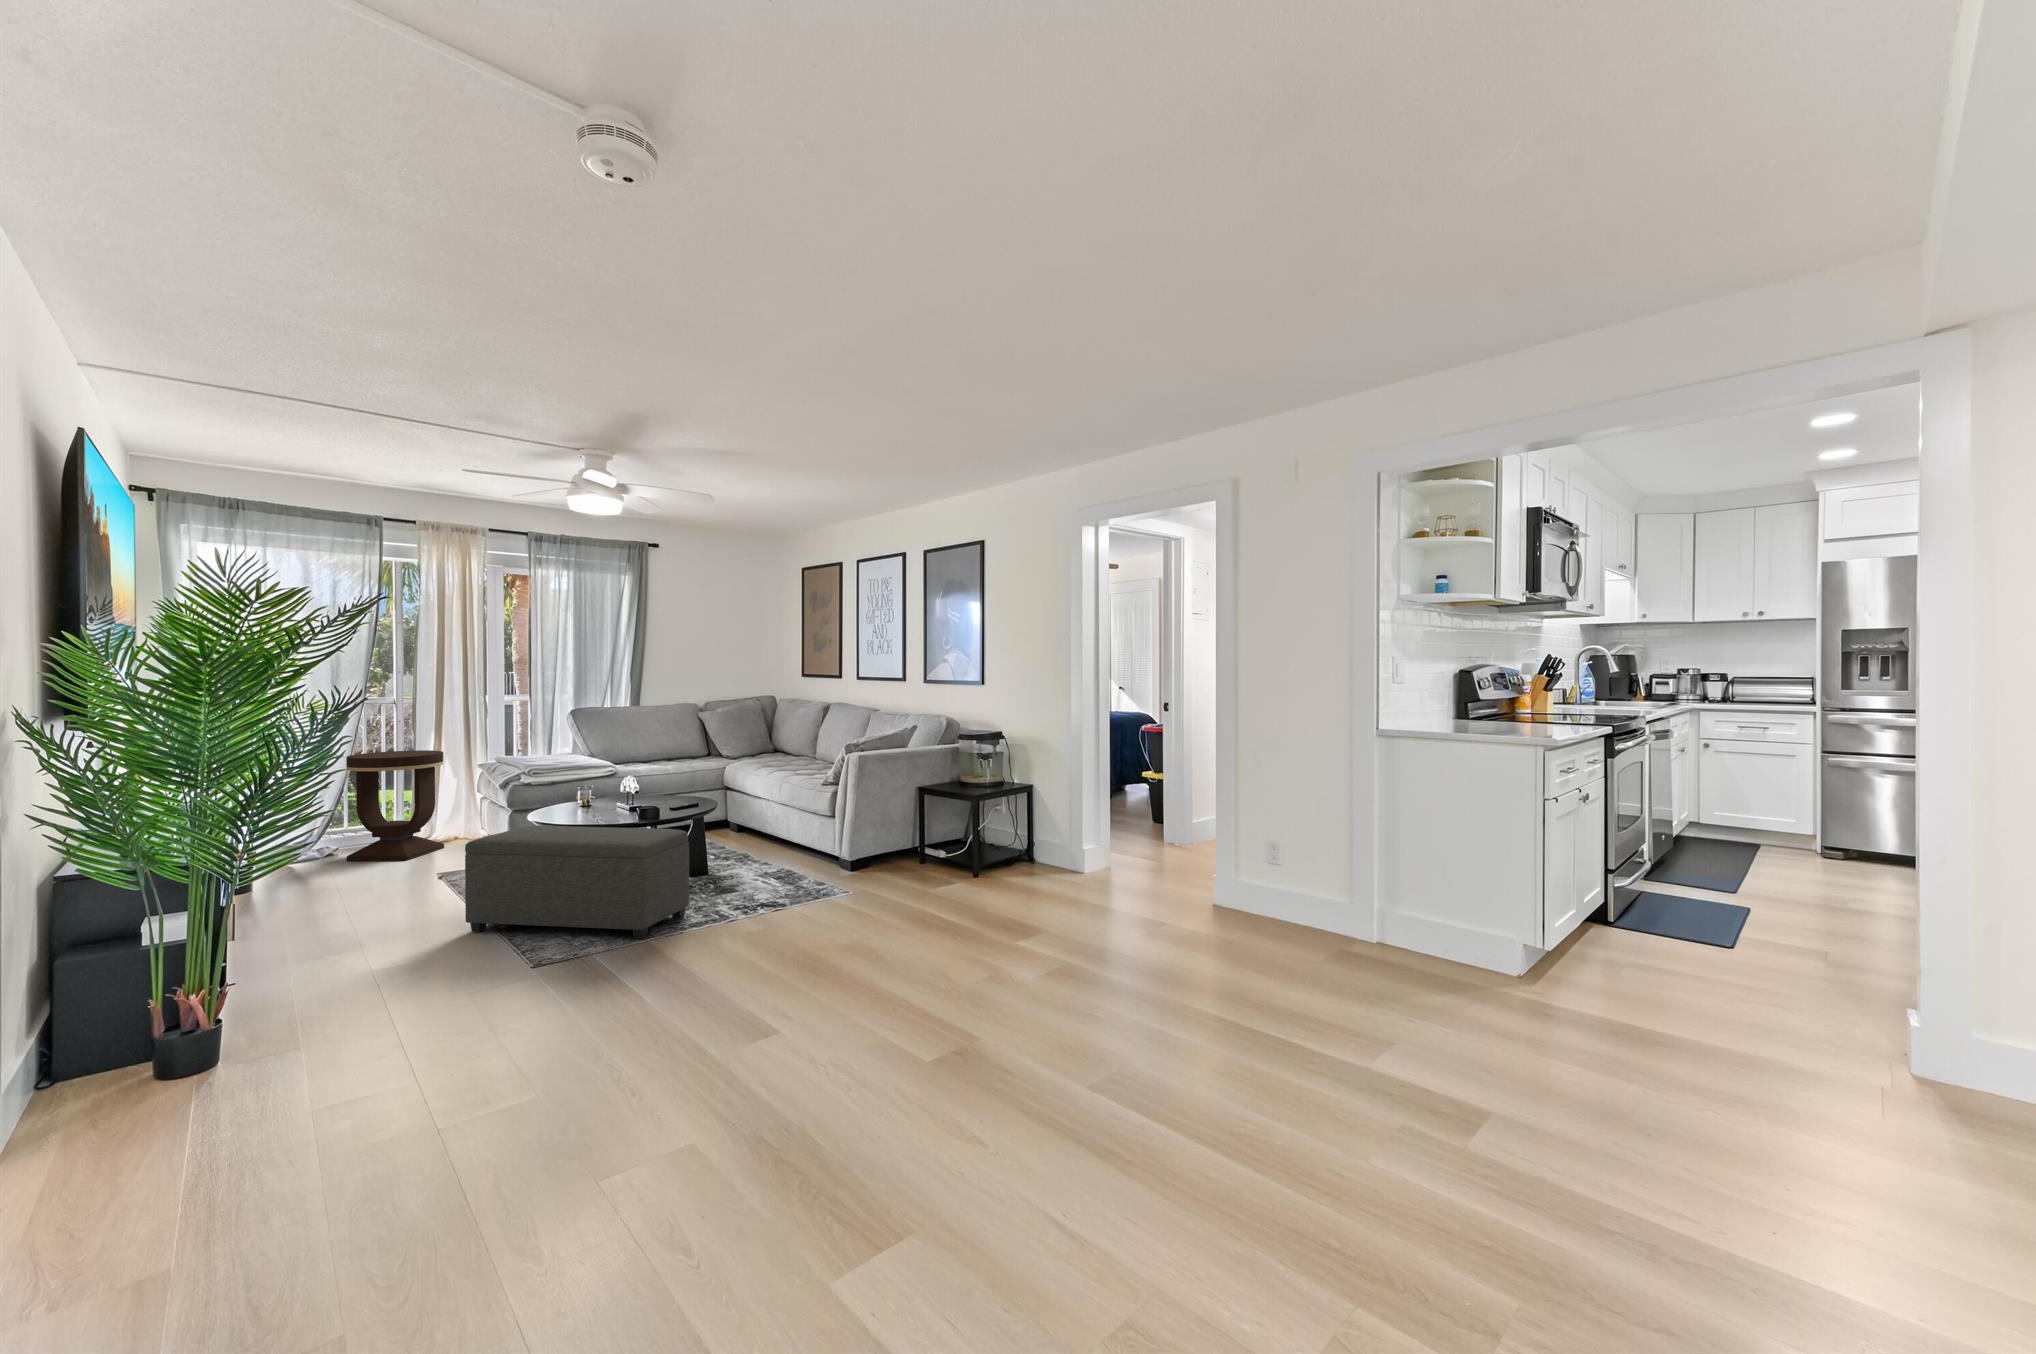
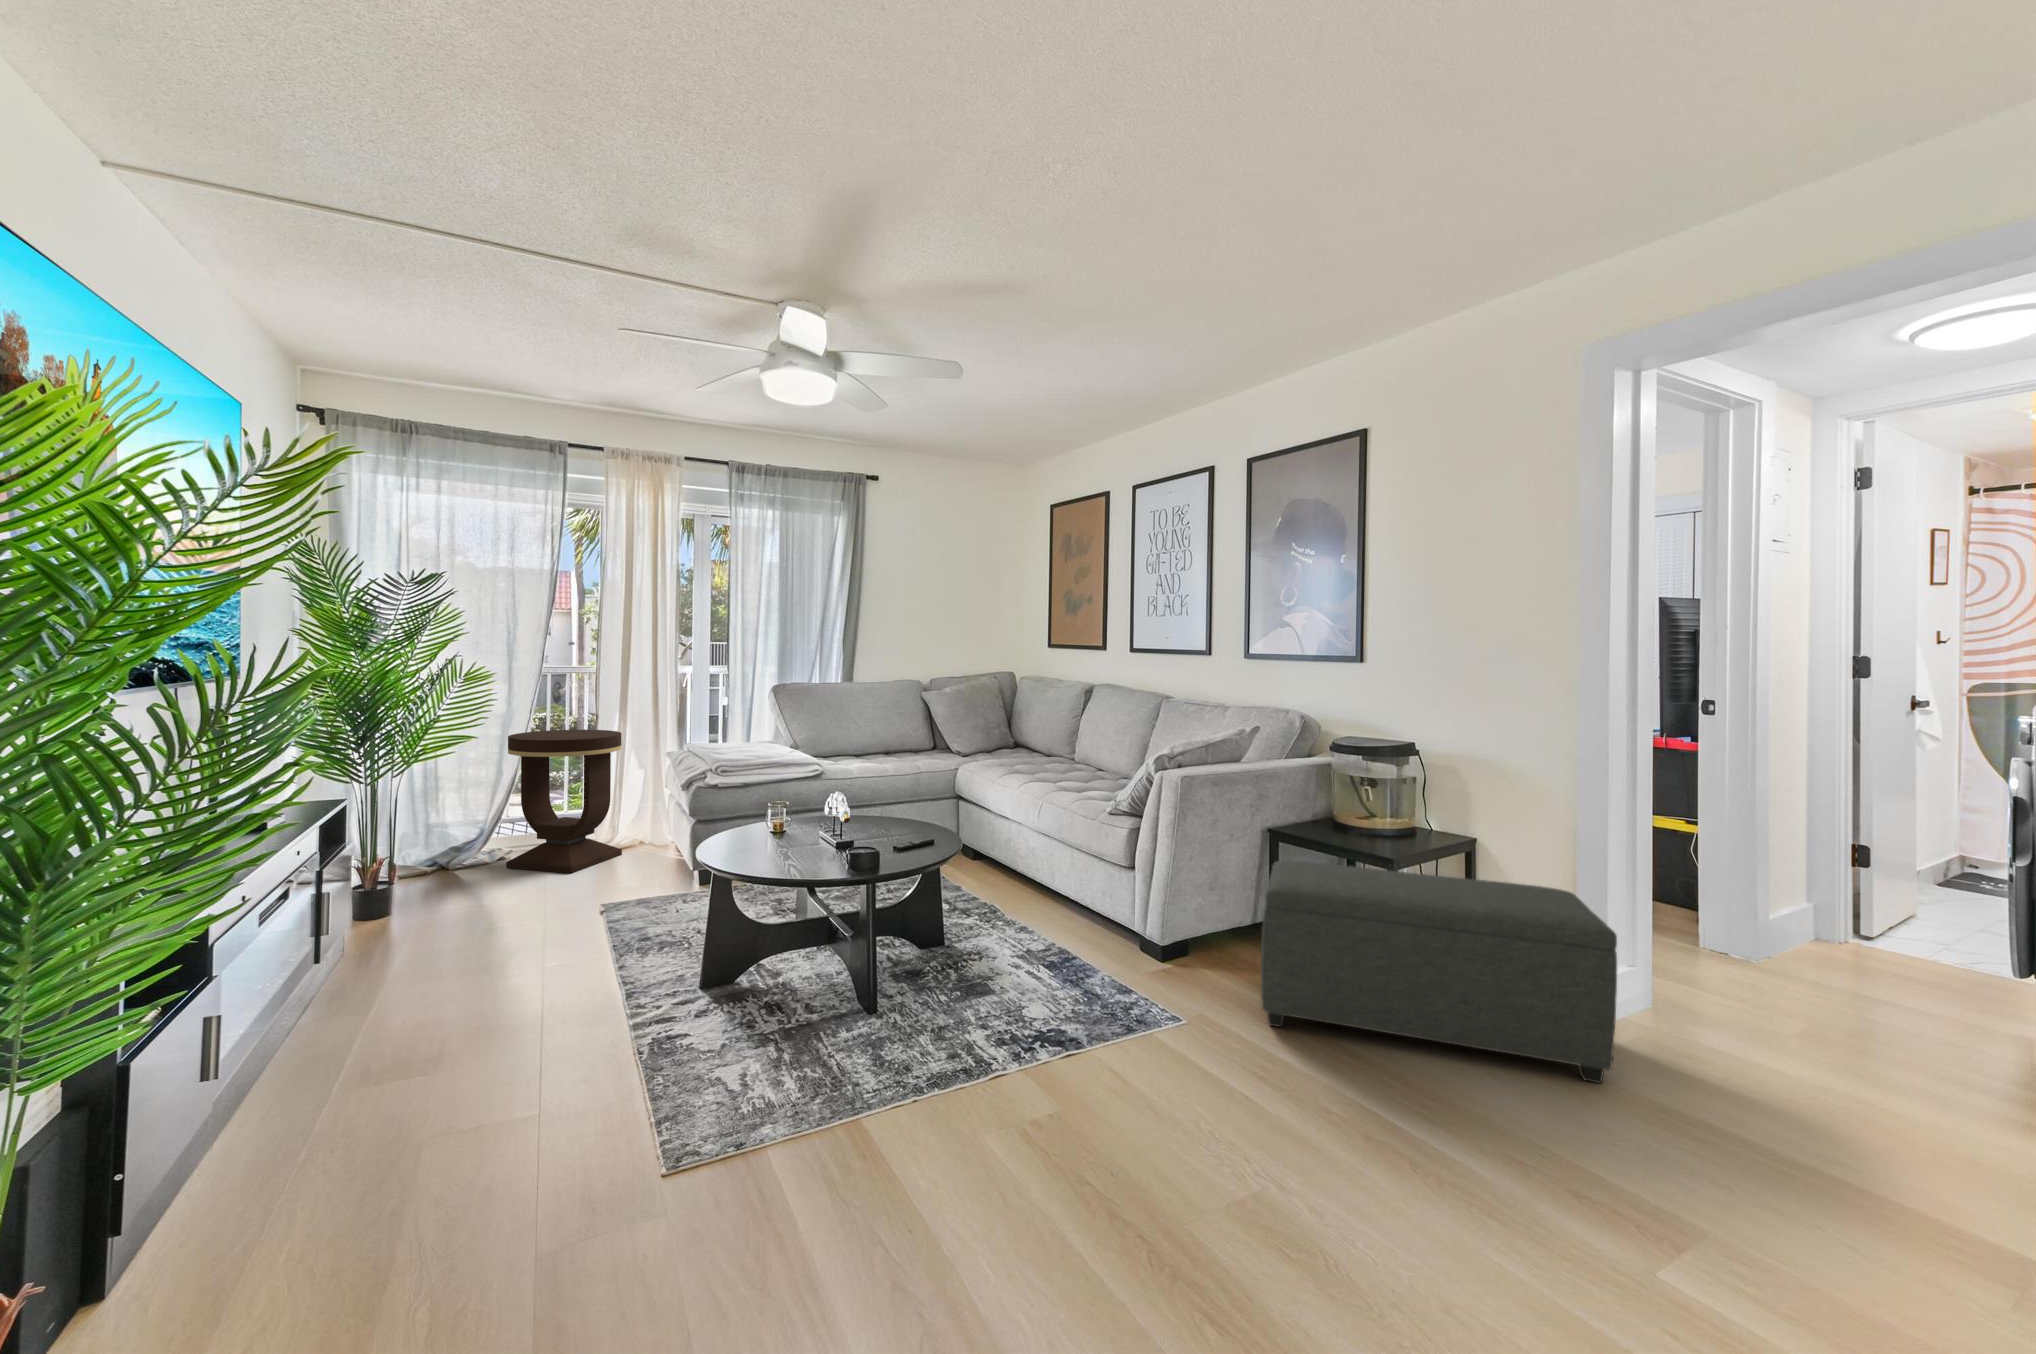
ottoman: present [465,826,689,939] -> present [1261,861,1617,1083]

